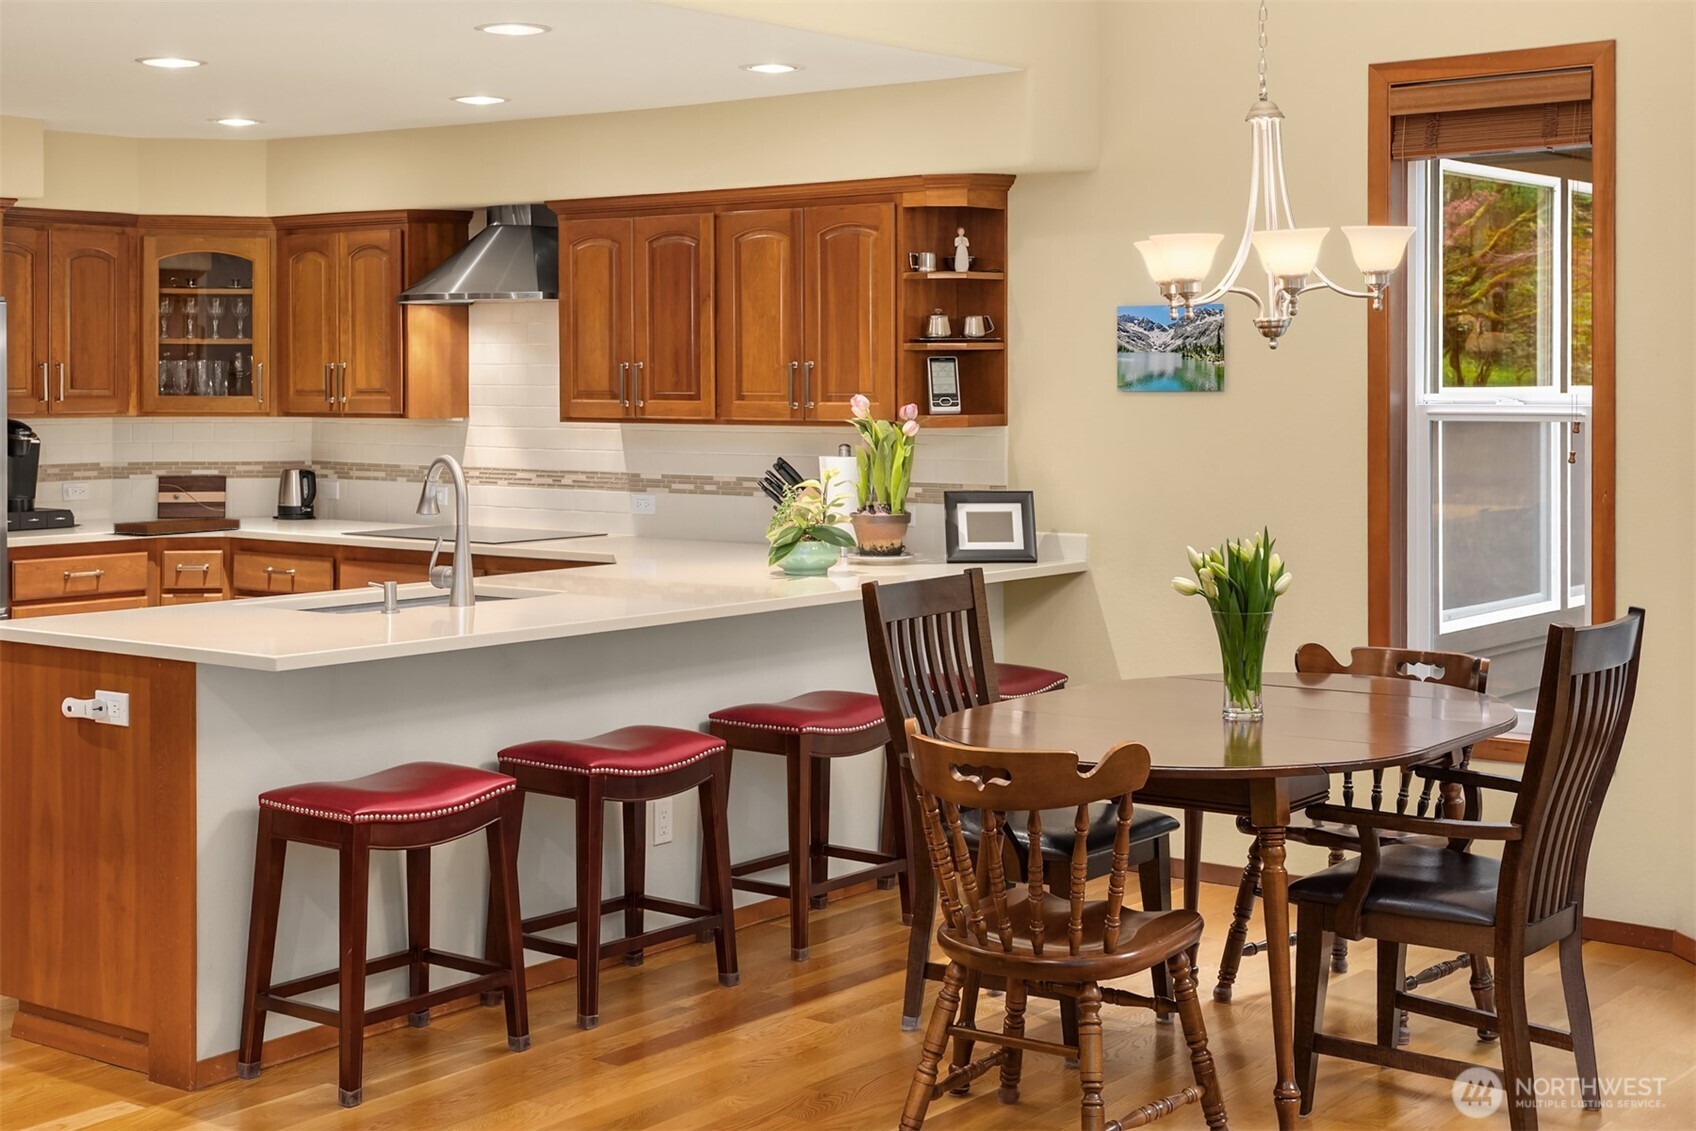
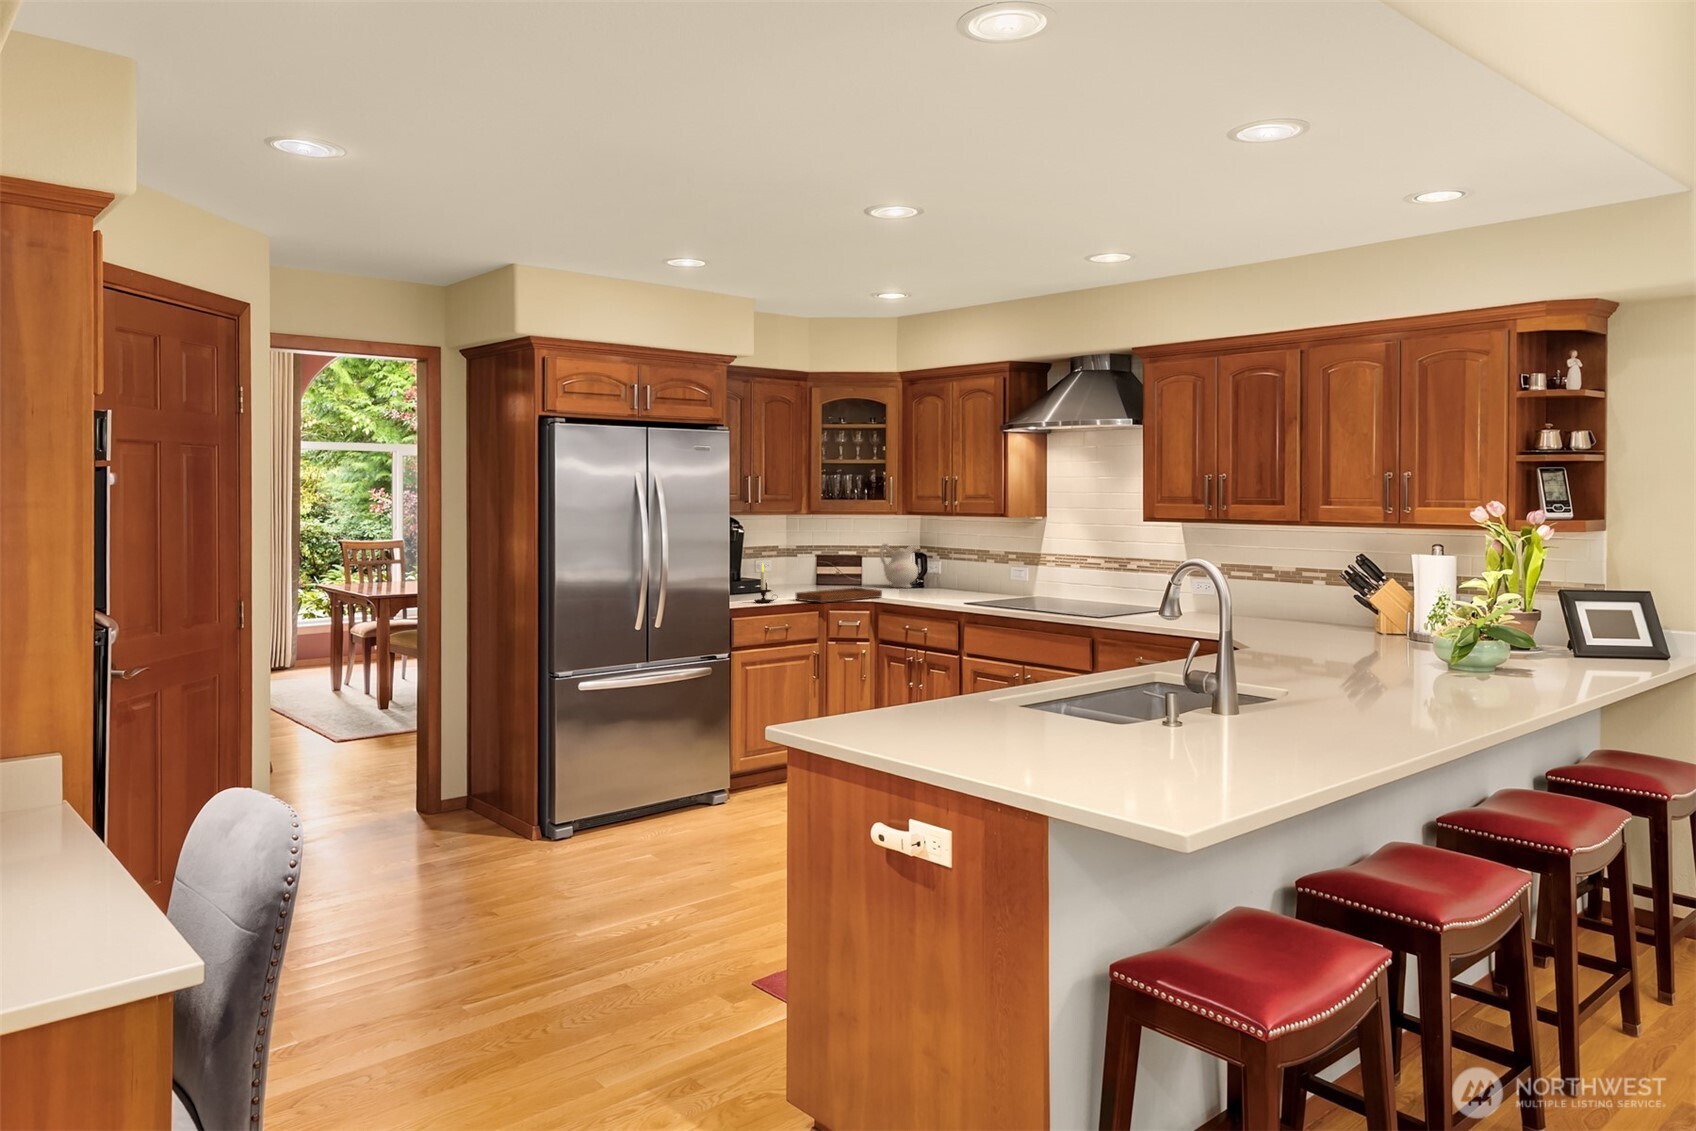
ceramic pitcher: none [249,458,306,519] -> present [879,544,918,587]
candle: none [51,481,86,537] -> present [754,563,775,603]

